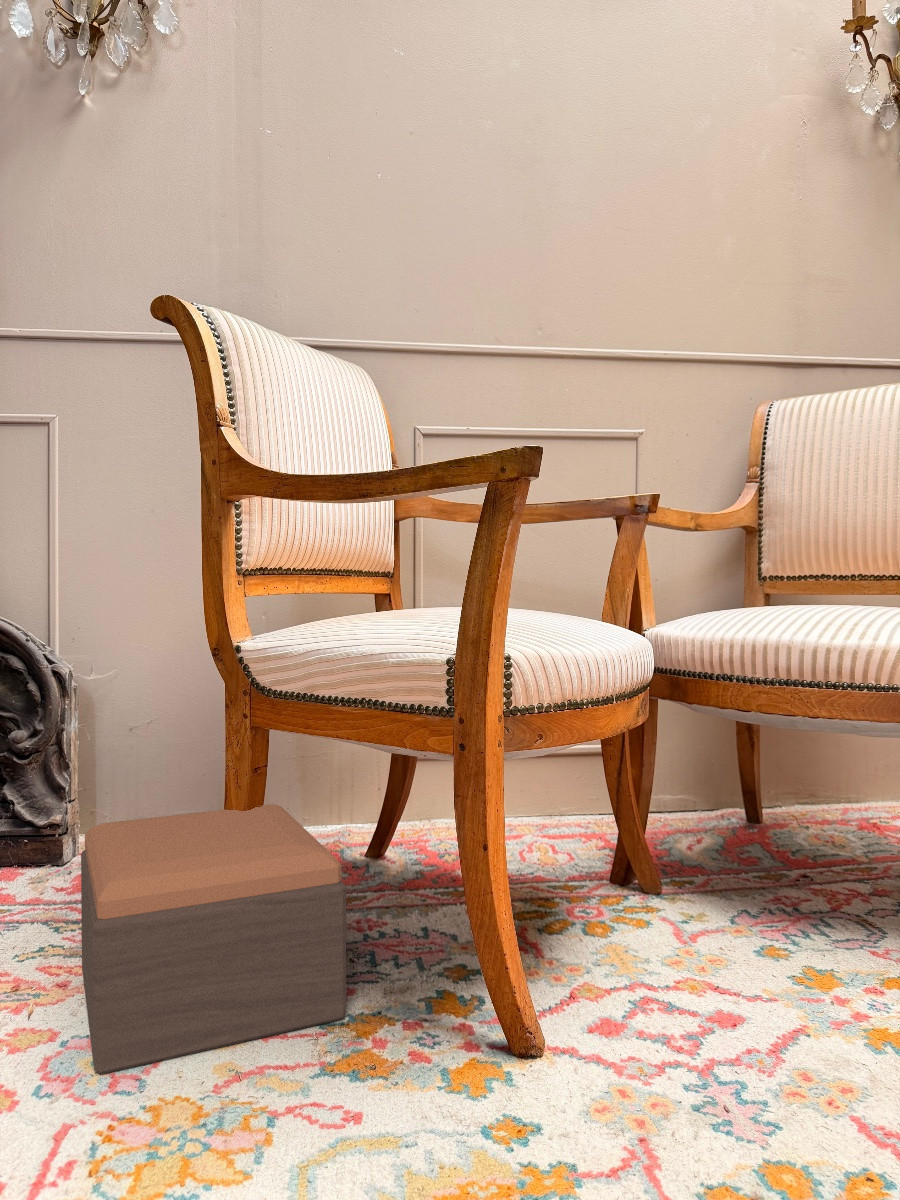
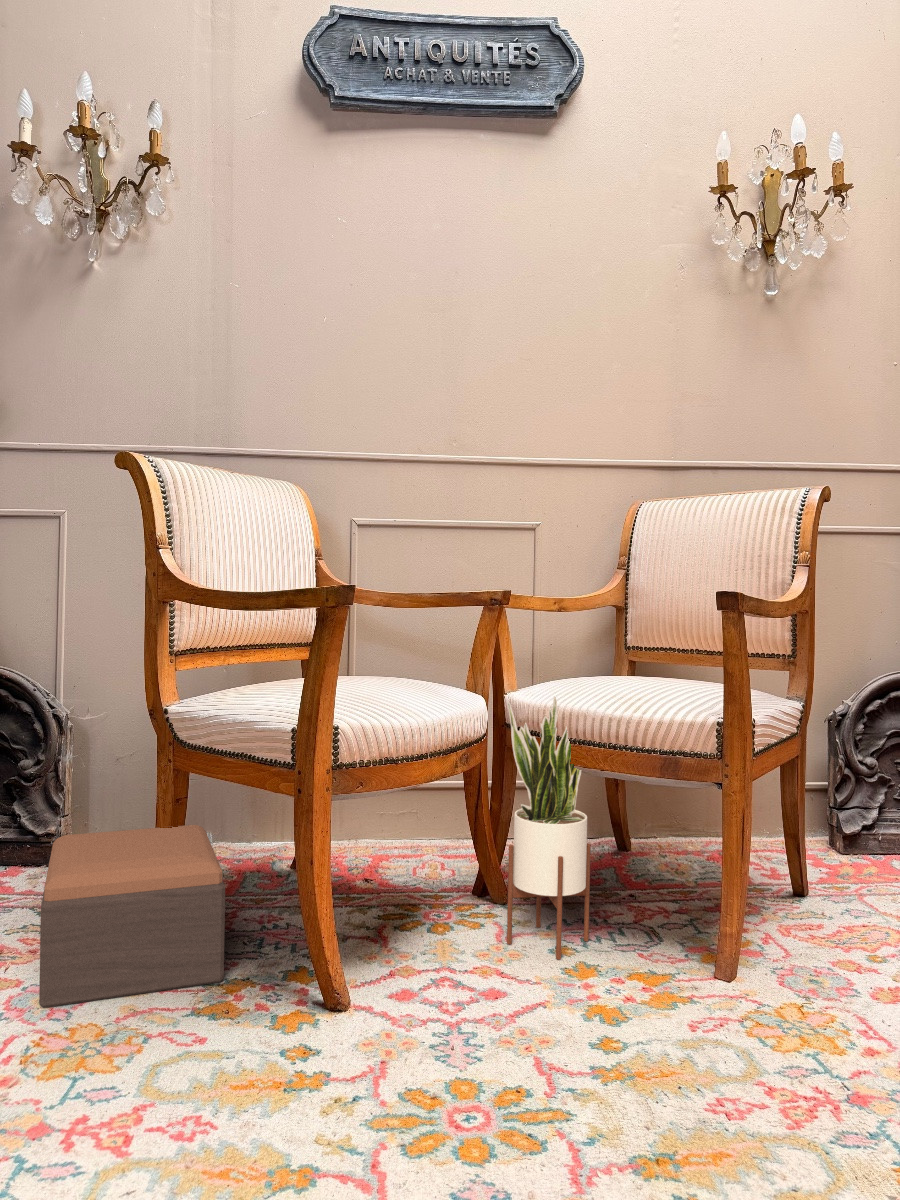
potted plant: none [692,621,795,963] -> present [507,697,591,959]

